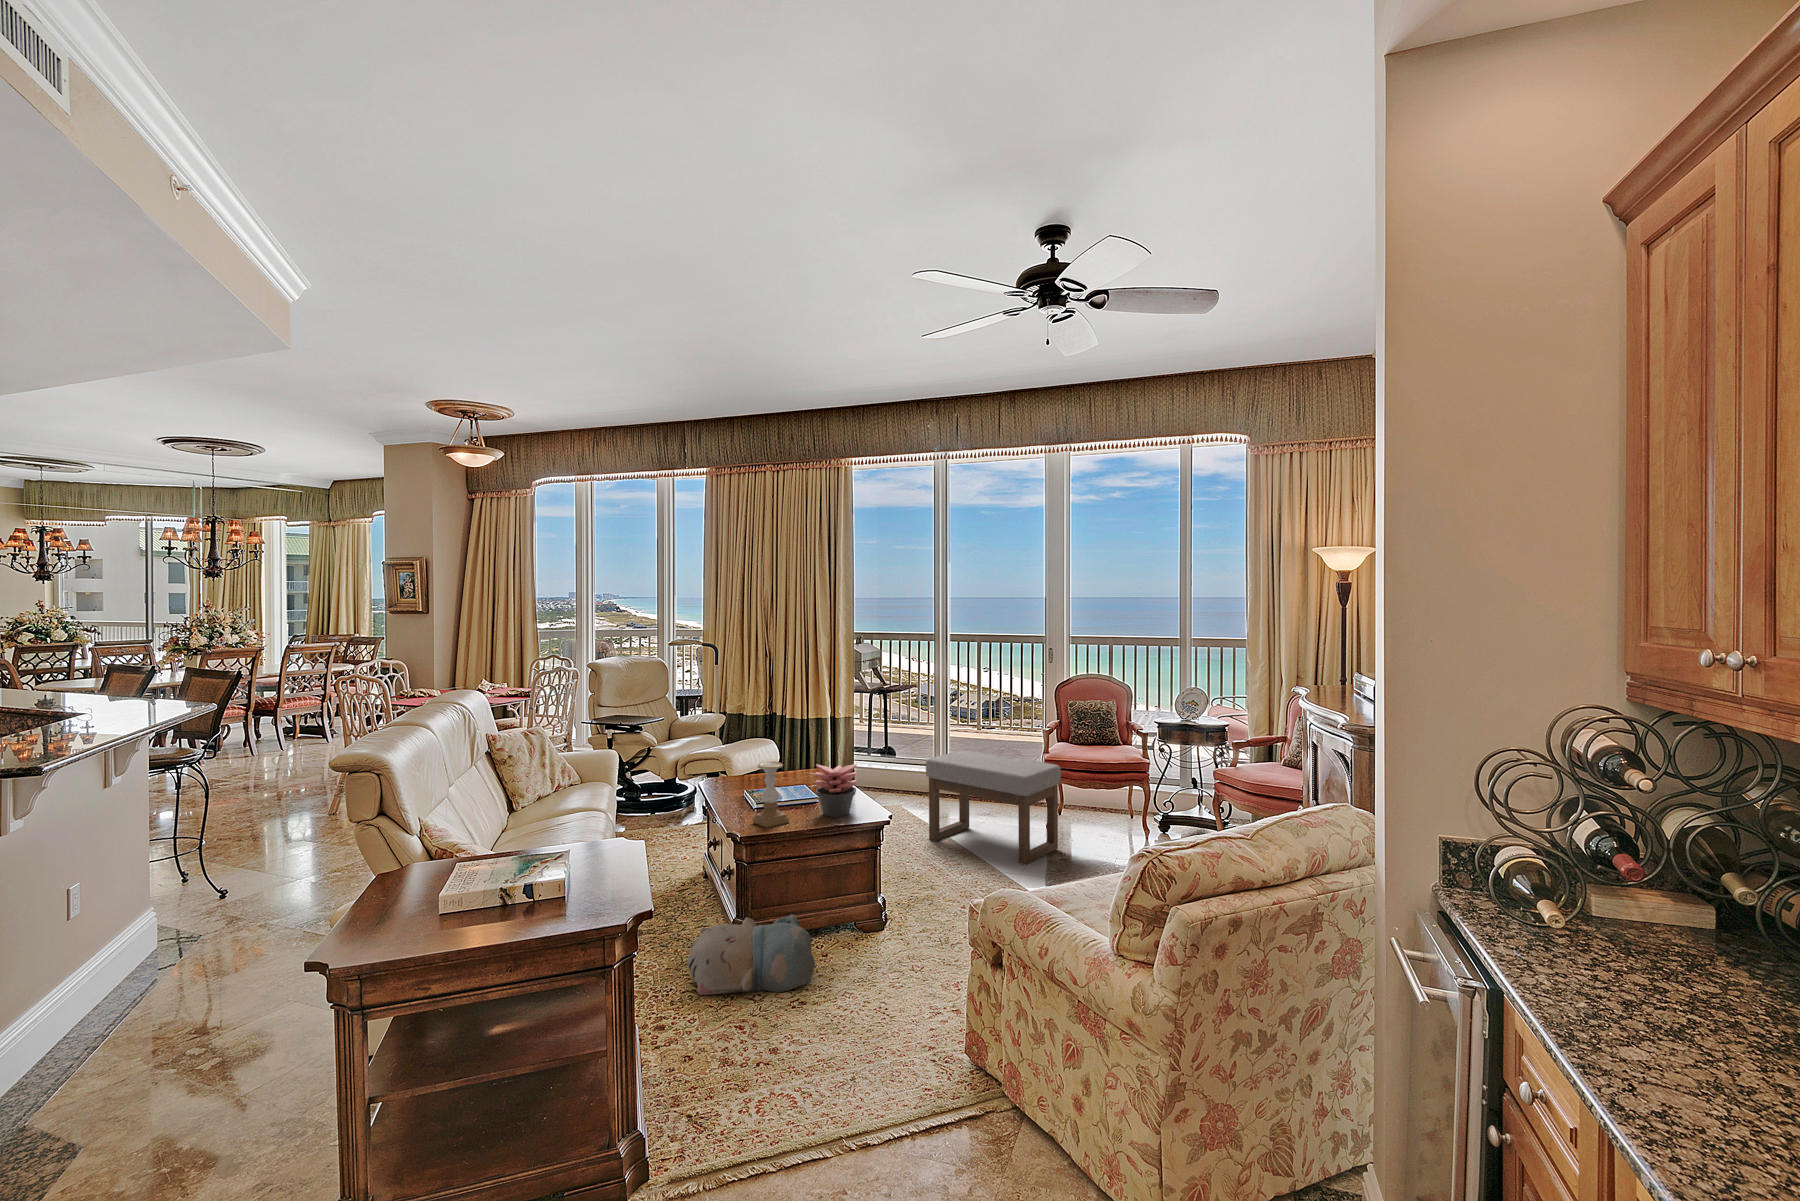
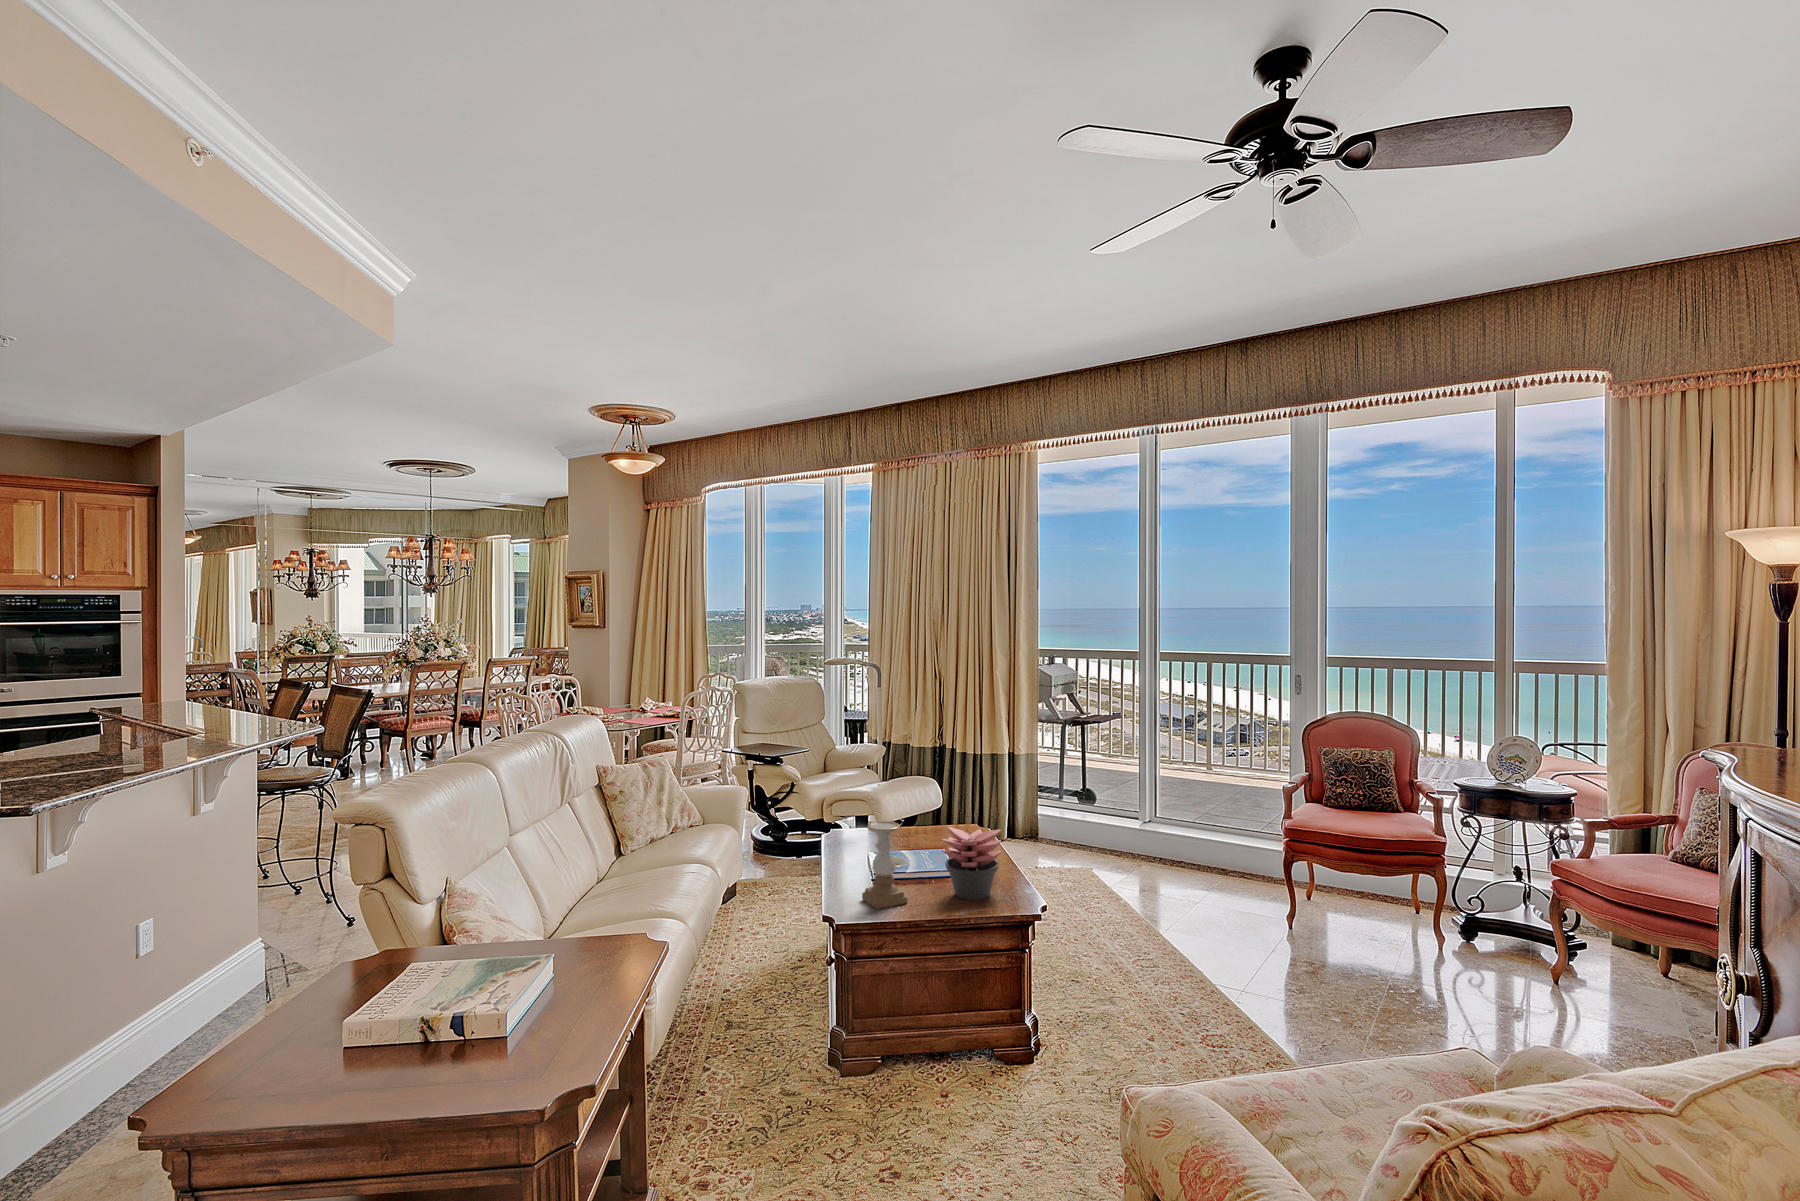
ottoman: present [926,750,1061,865] -> none [1116,807,1305,976]
plush toy: present [687,914,815,995] -> none [759,1032,925,1148]

